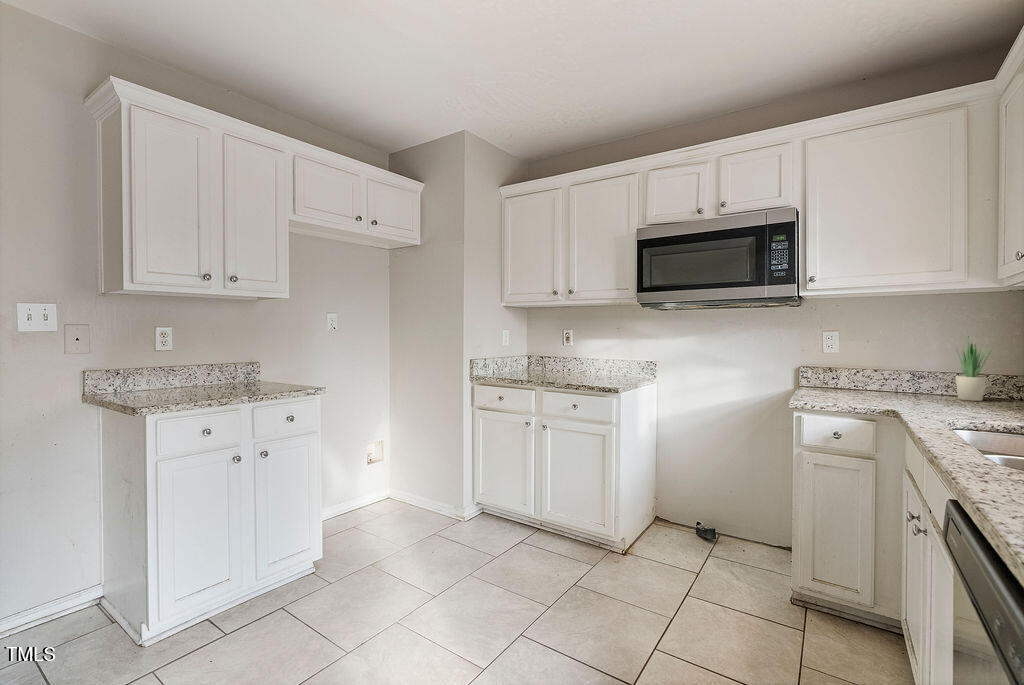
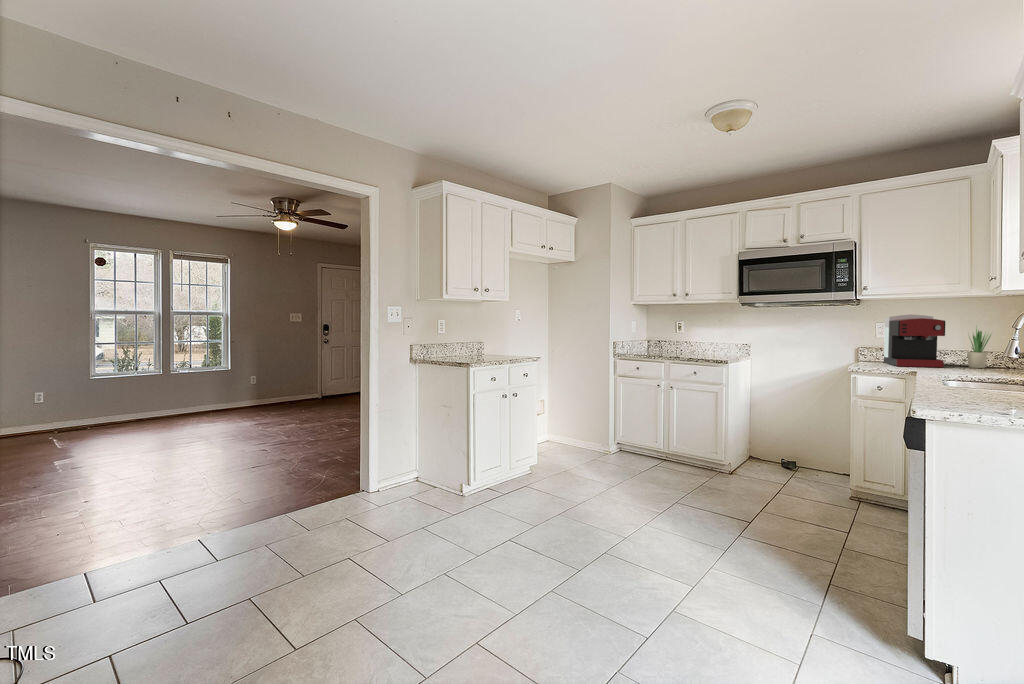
coffee maker: none [835,320,926,399] -> present [884,314,945,367]

